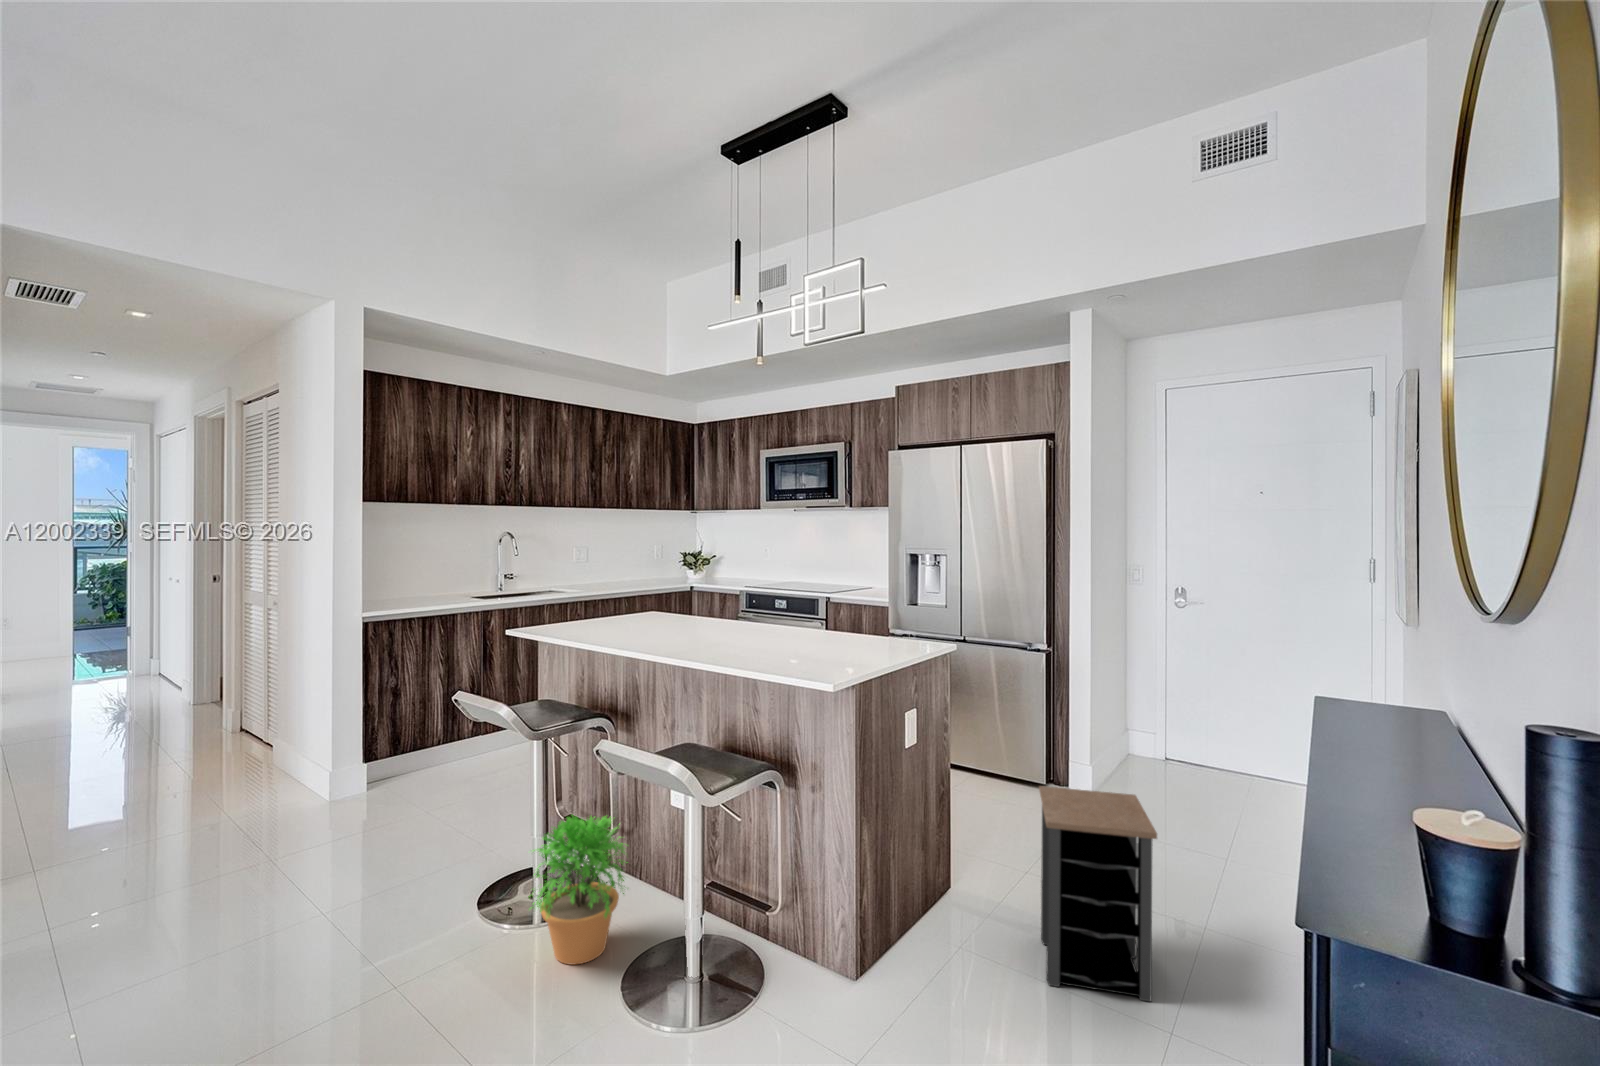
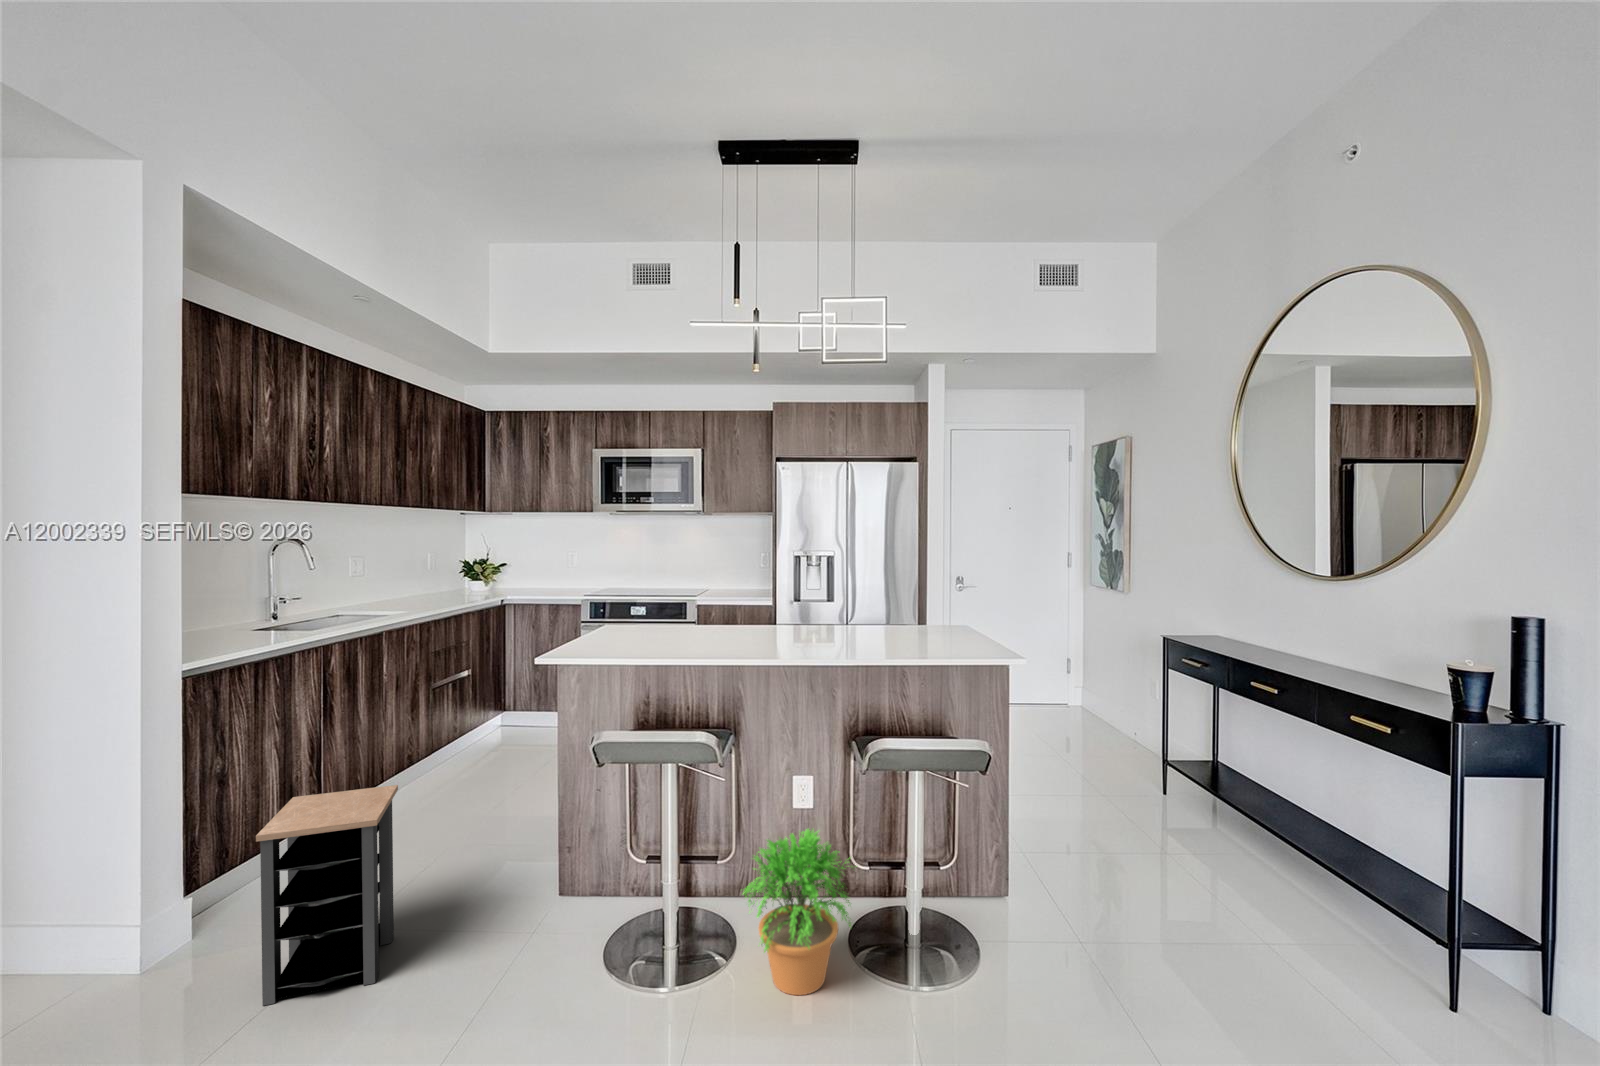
side table: present [1039,786,1157,1002] -> present [256,785,398,1006]

